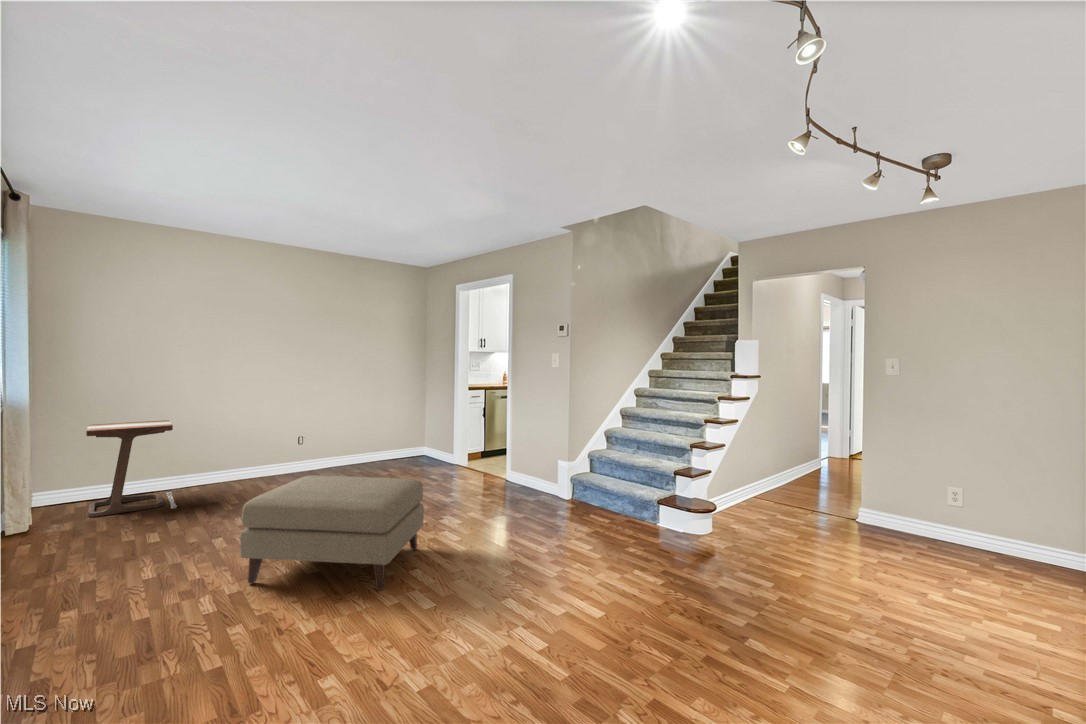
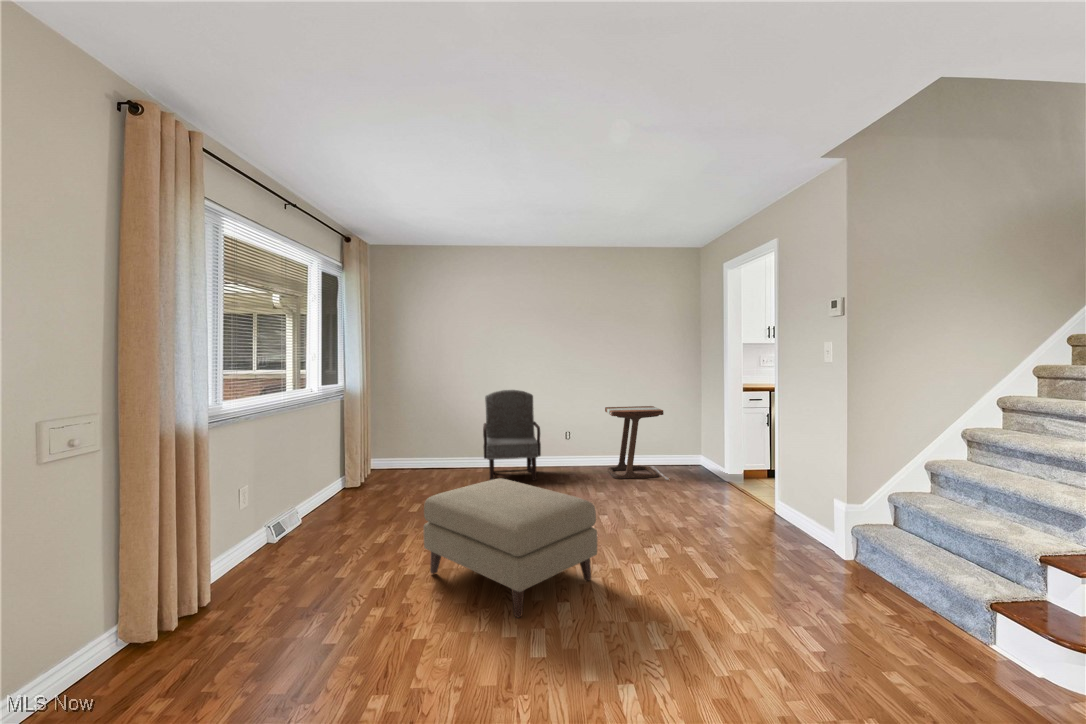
armchair: none [211,393,289,495] -> present [483,390,541,481]
side table: present [86,420,173,517] -> present [605,406,667,479]

